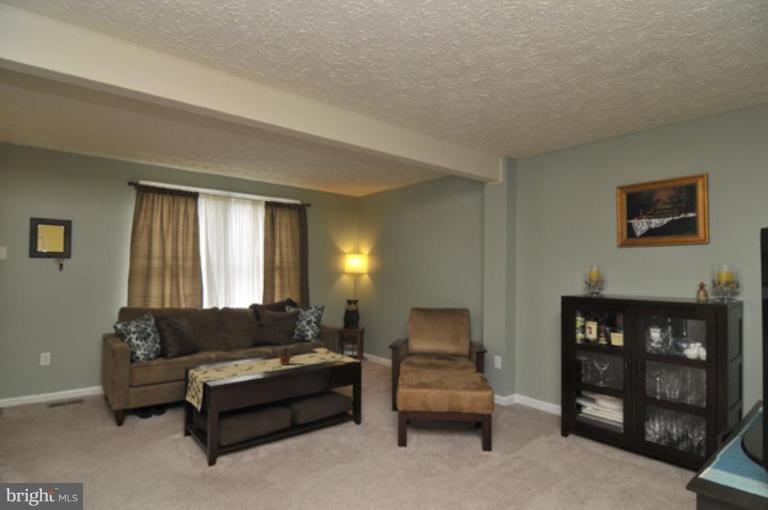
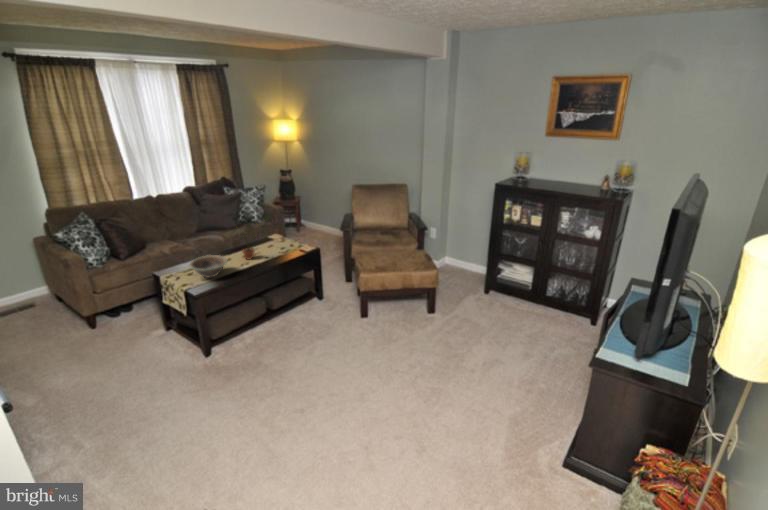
decorative bowl: none [219,354,258,375] -> present [189,255,227,278]

